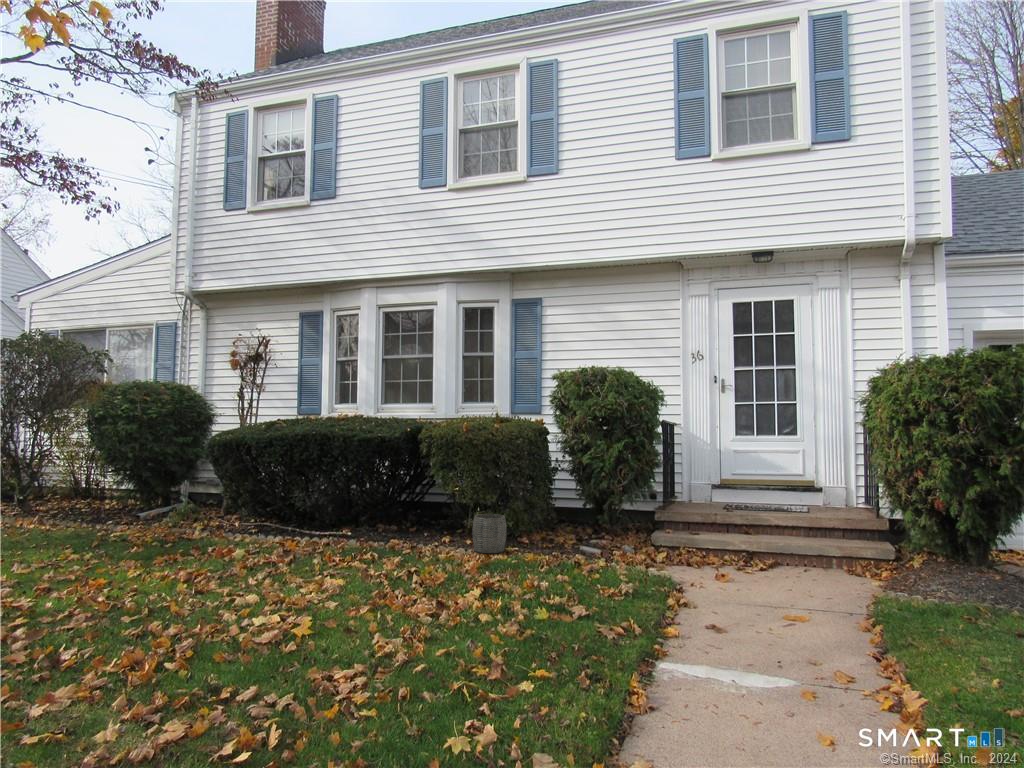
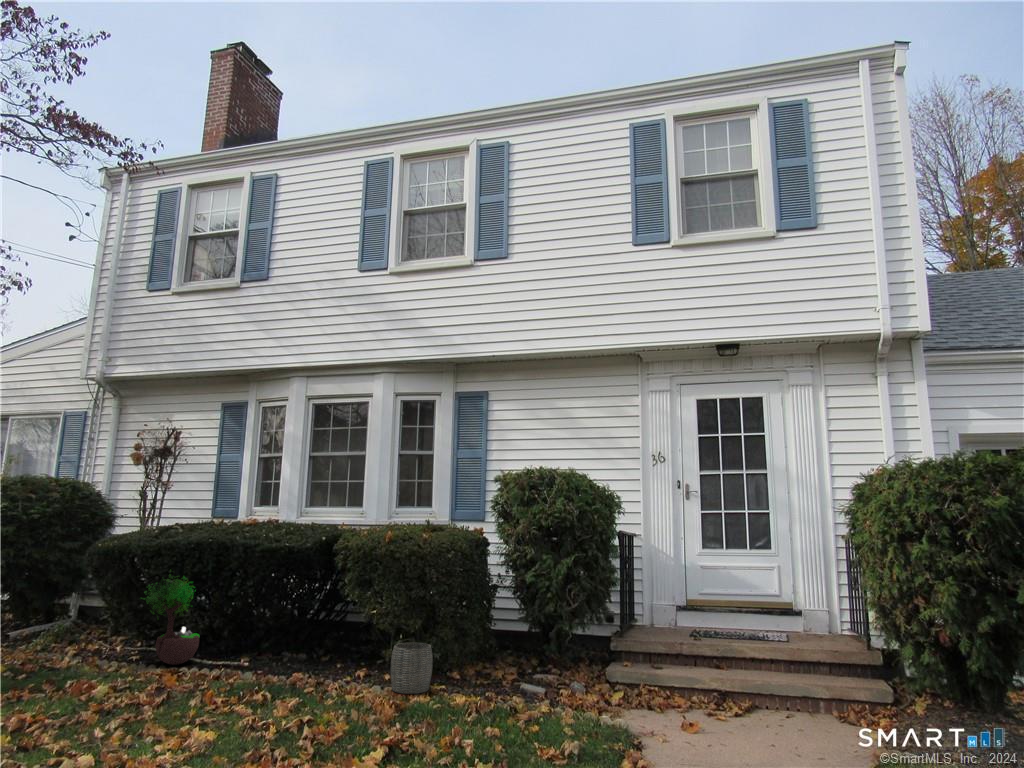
potted tree: none [261,457,310,533] -> present [144,577,199,665]

